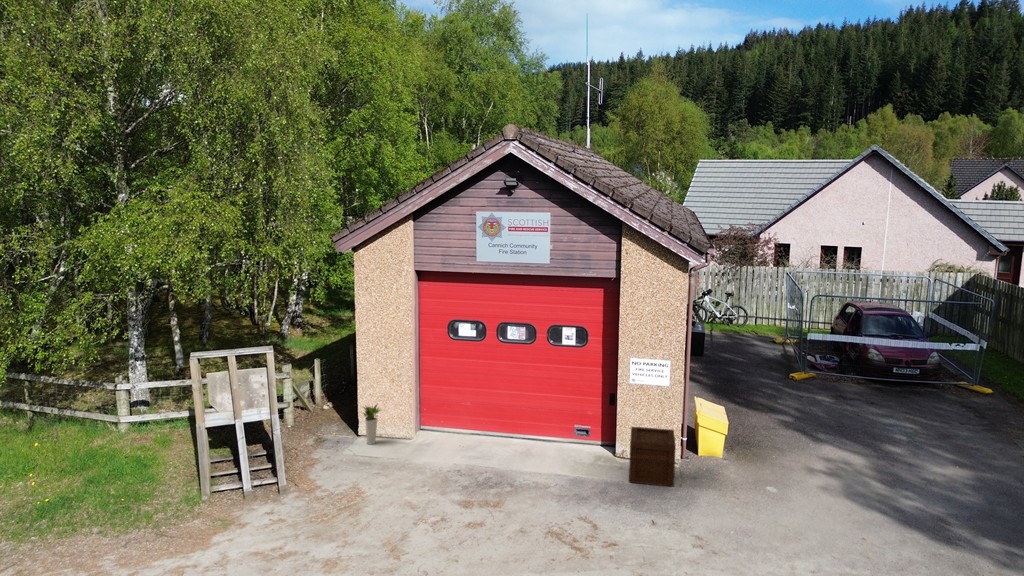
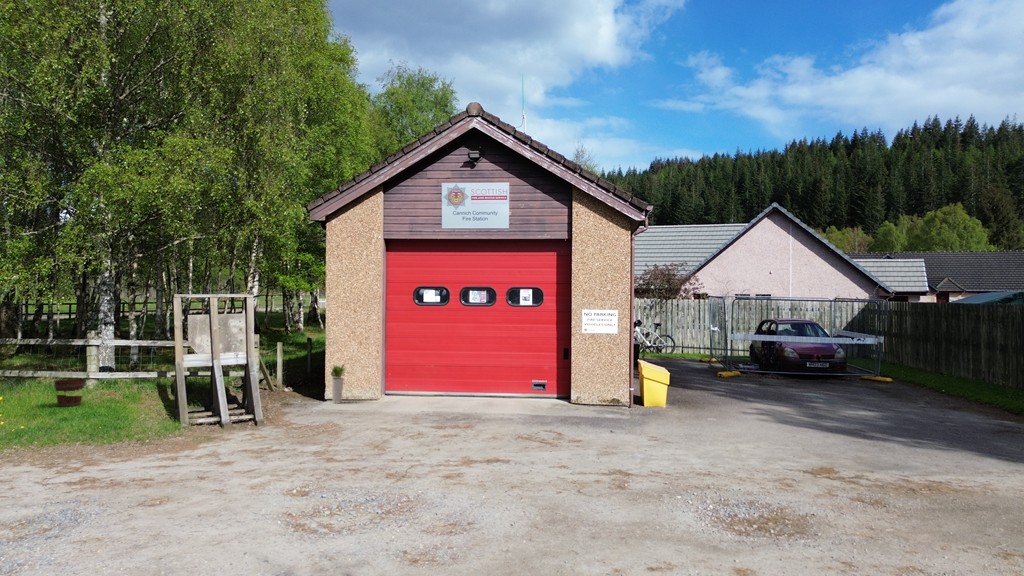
bucket: none [94,415,124,448] -> present [54,378,85,407]
wooden crate: present [629,427,676,486] -> none [585,372,627,418]

